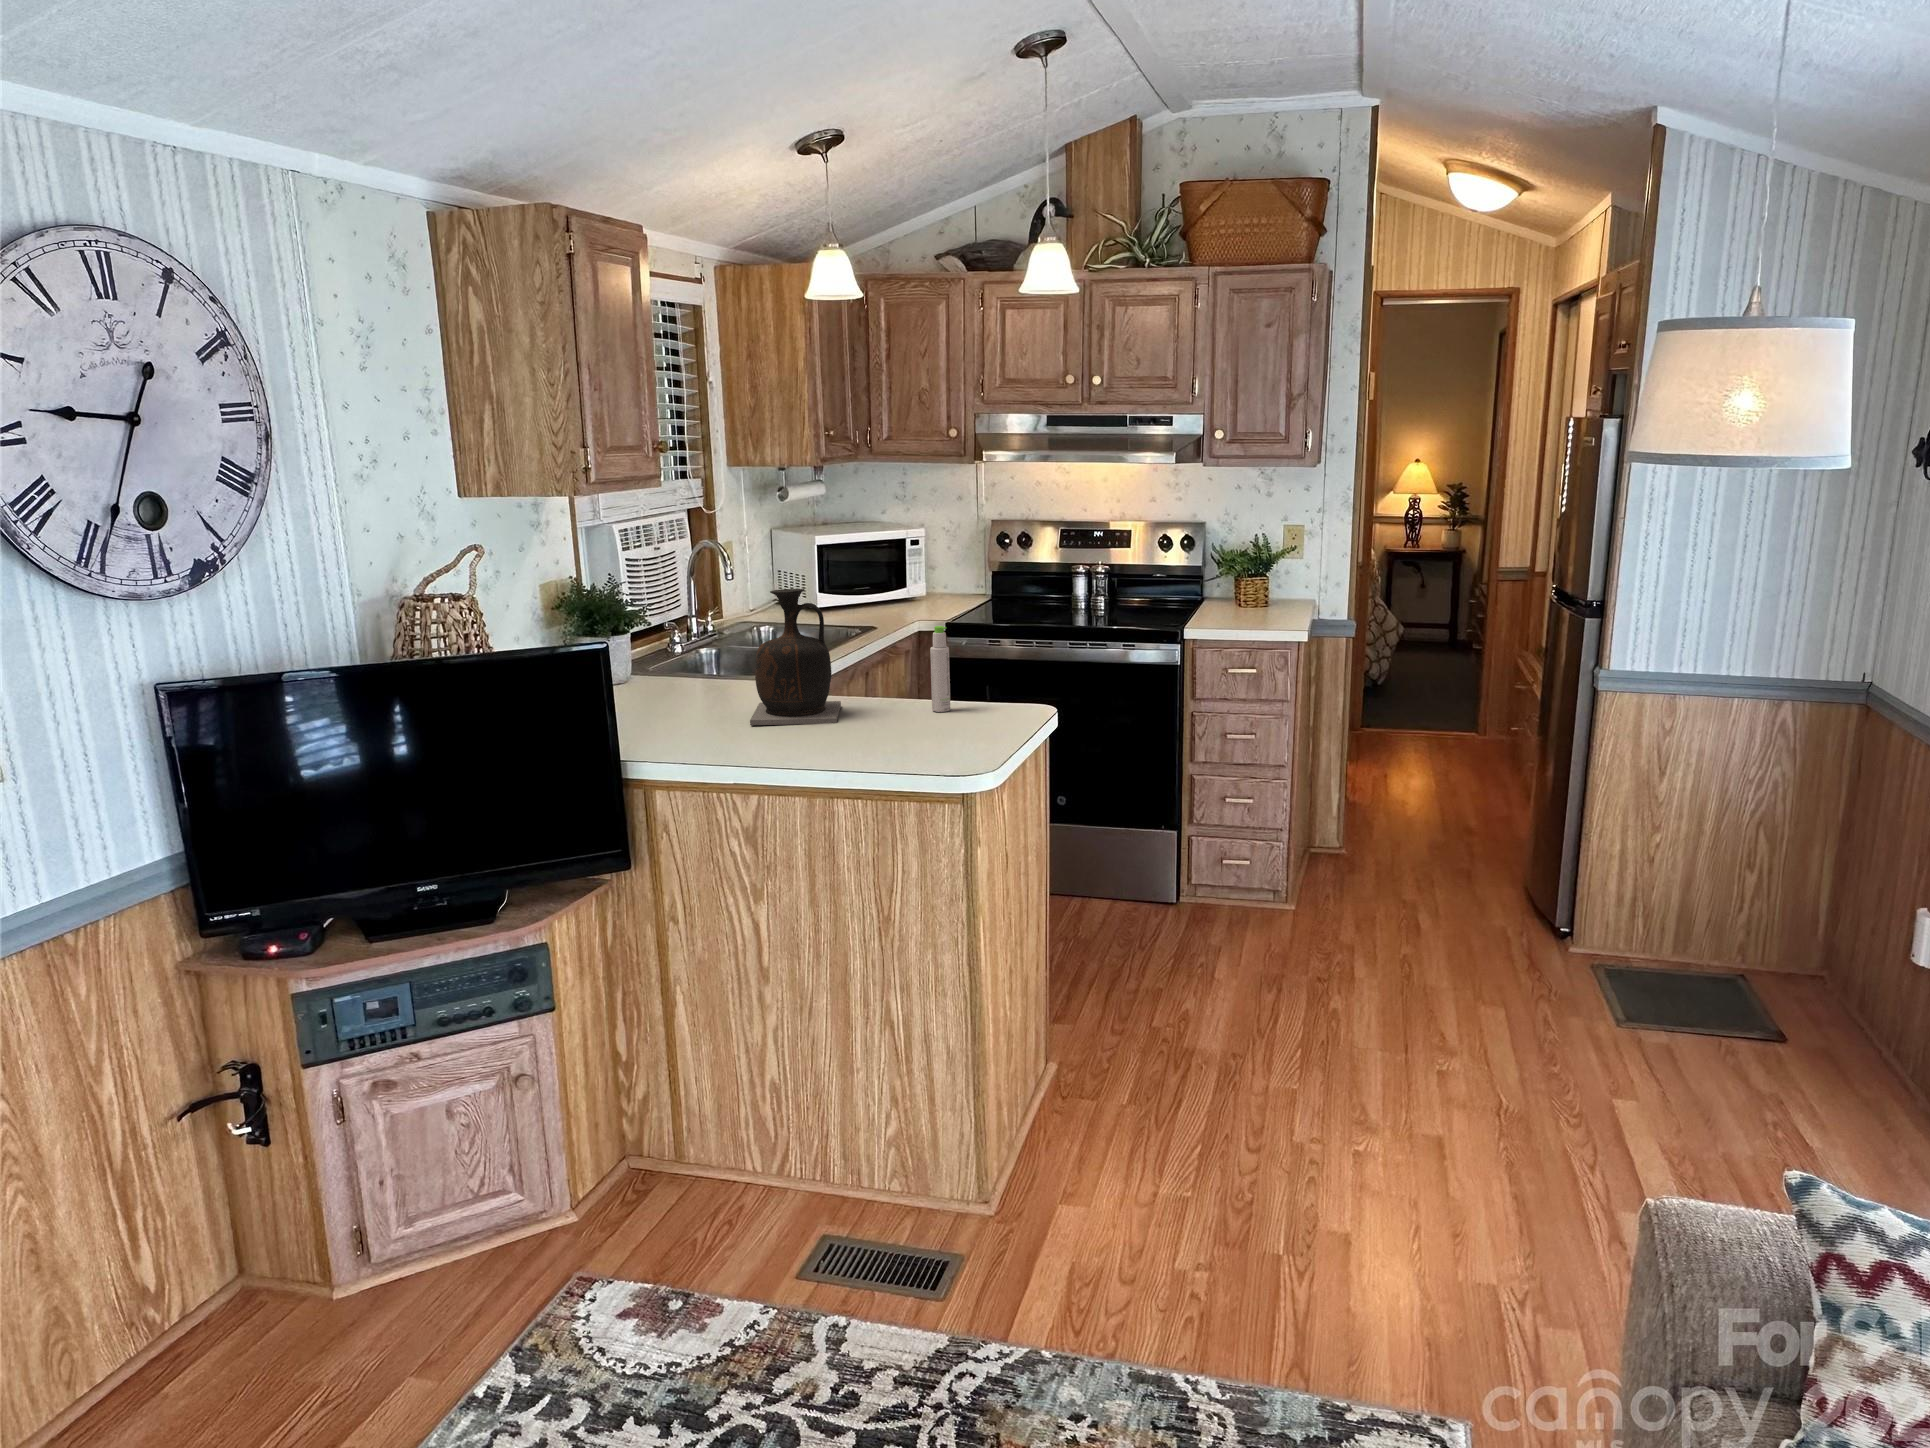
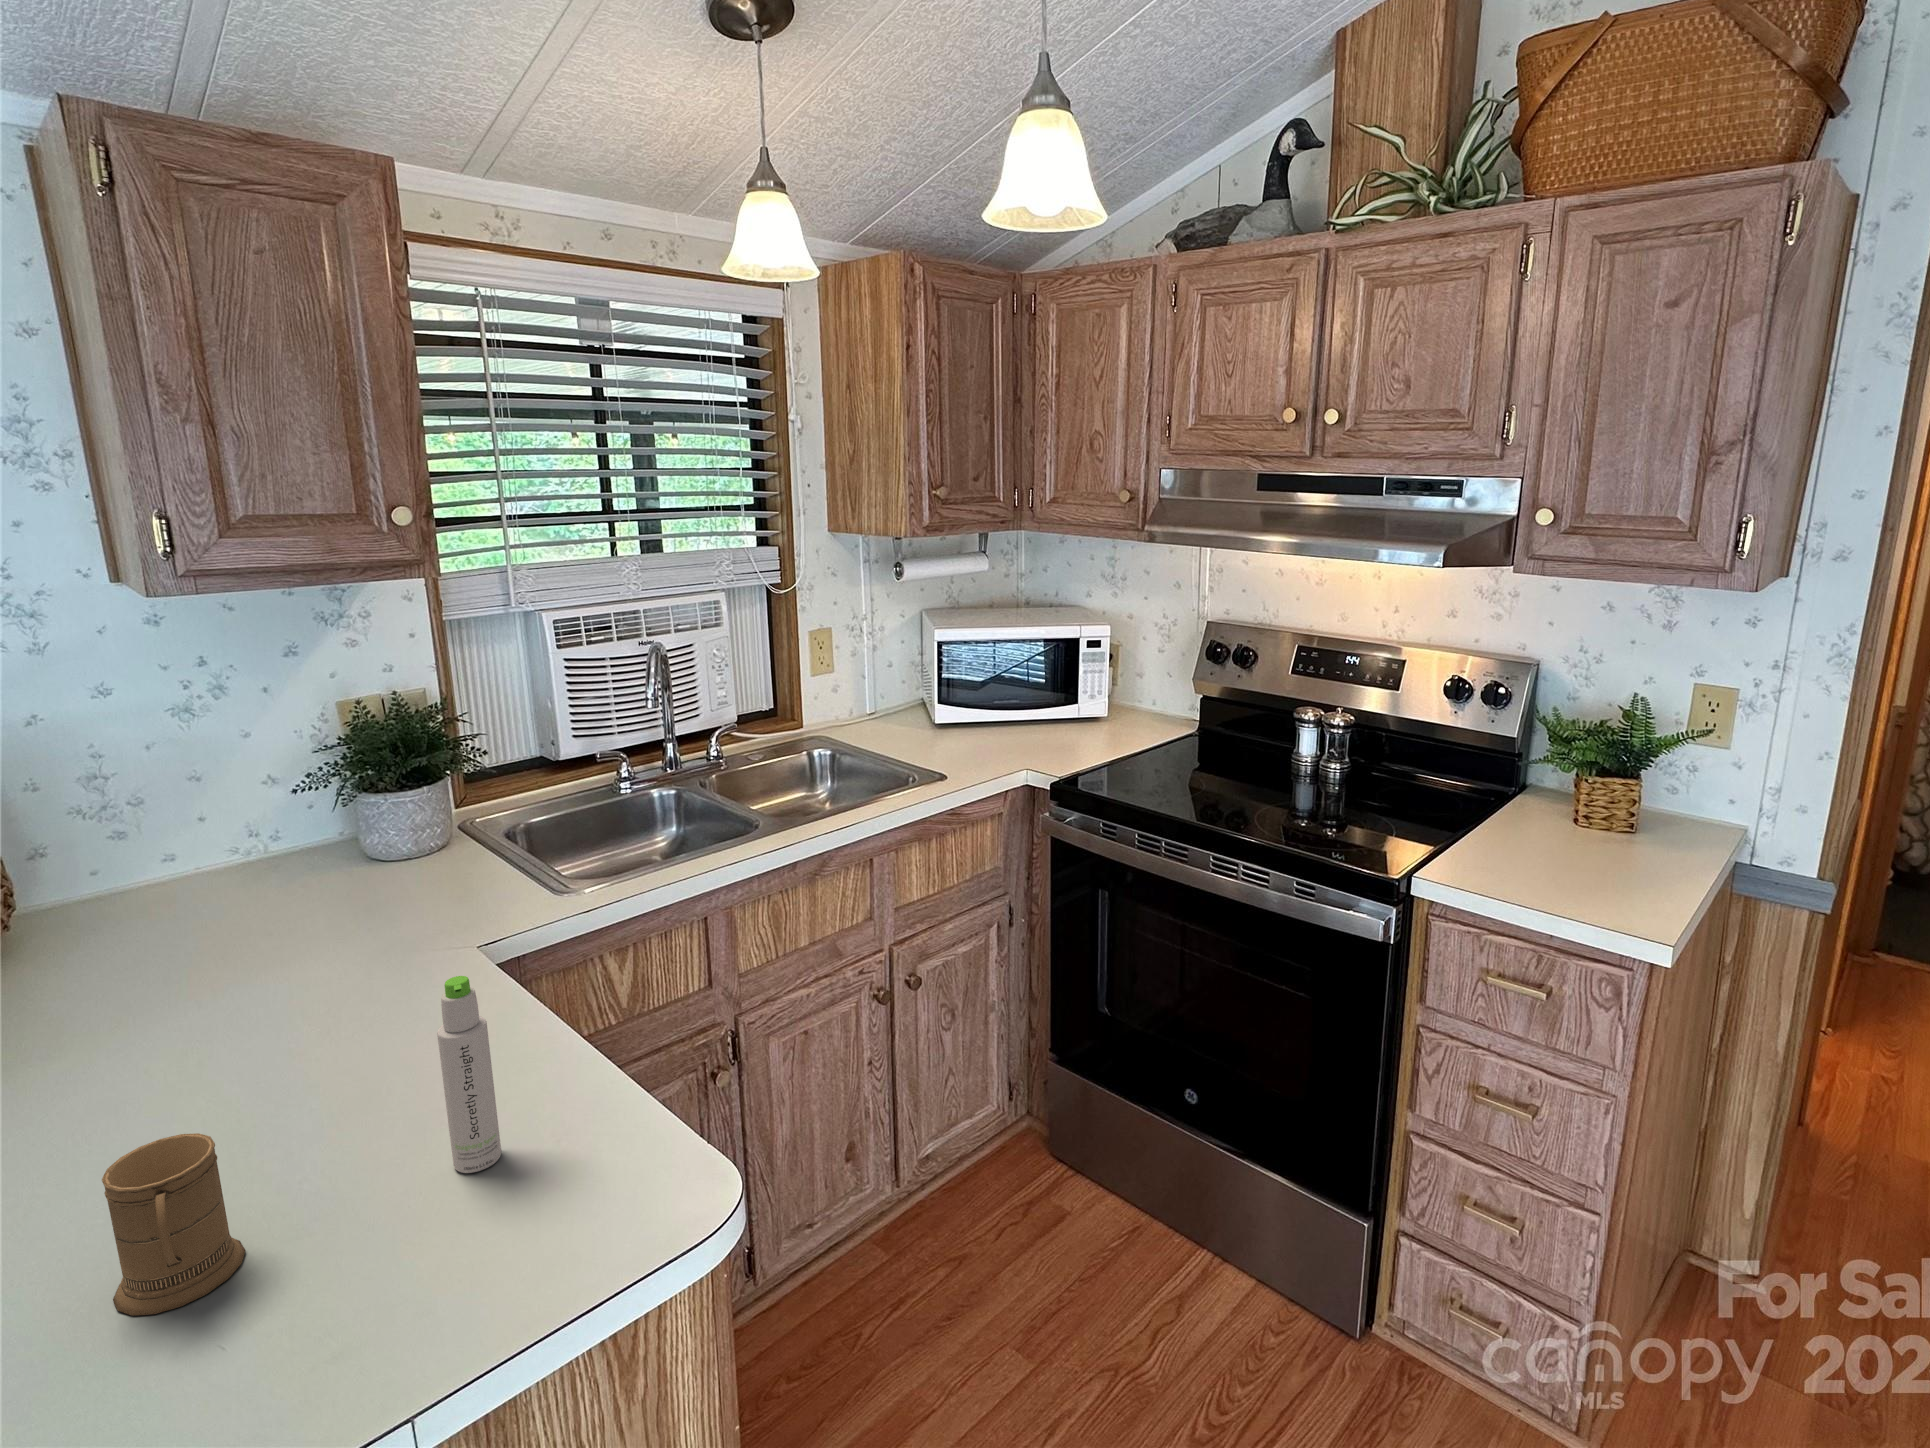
vase: present [750,589,841,725] -> none [137,826,418,1150]
mug: none [877,678,927,736] -> present [102,1133,245,1316]

